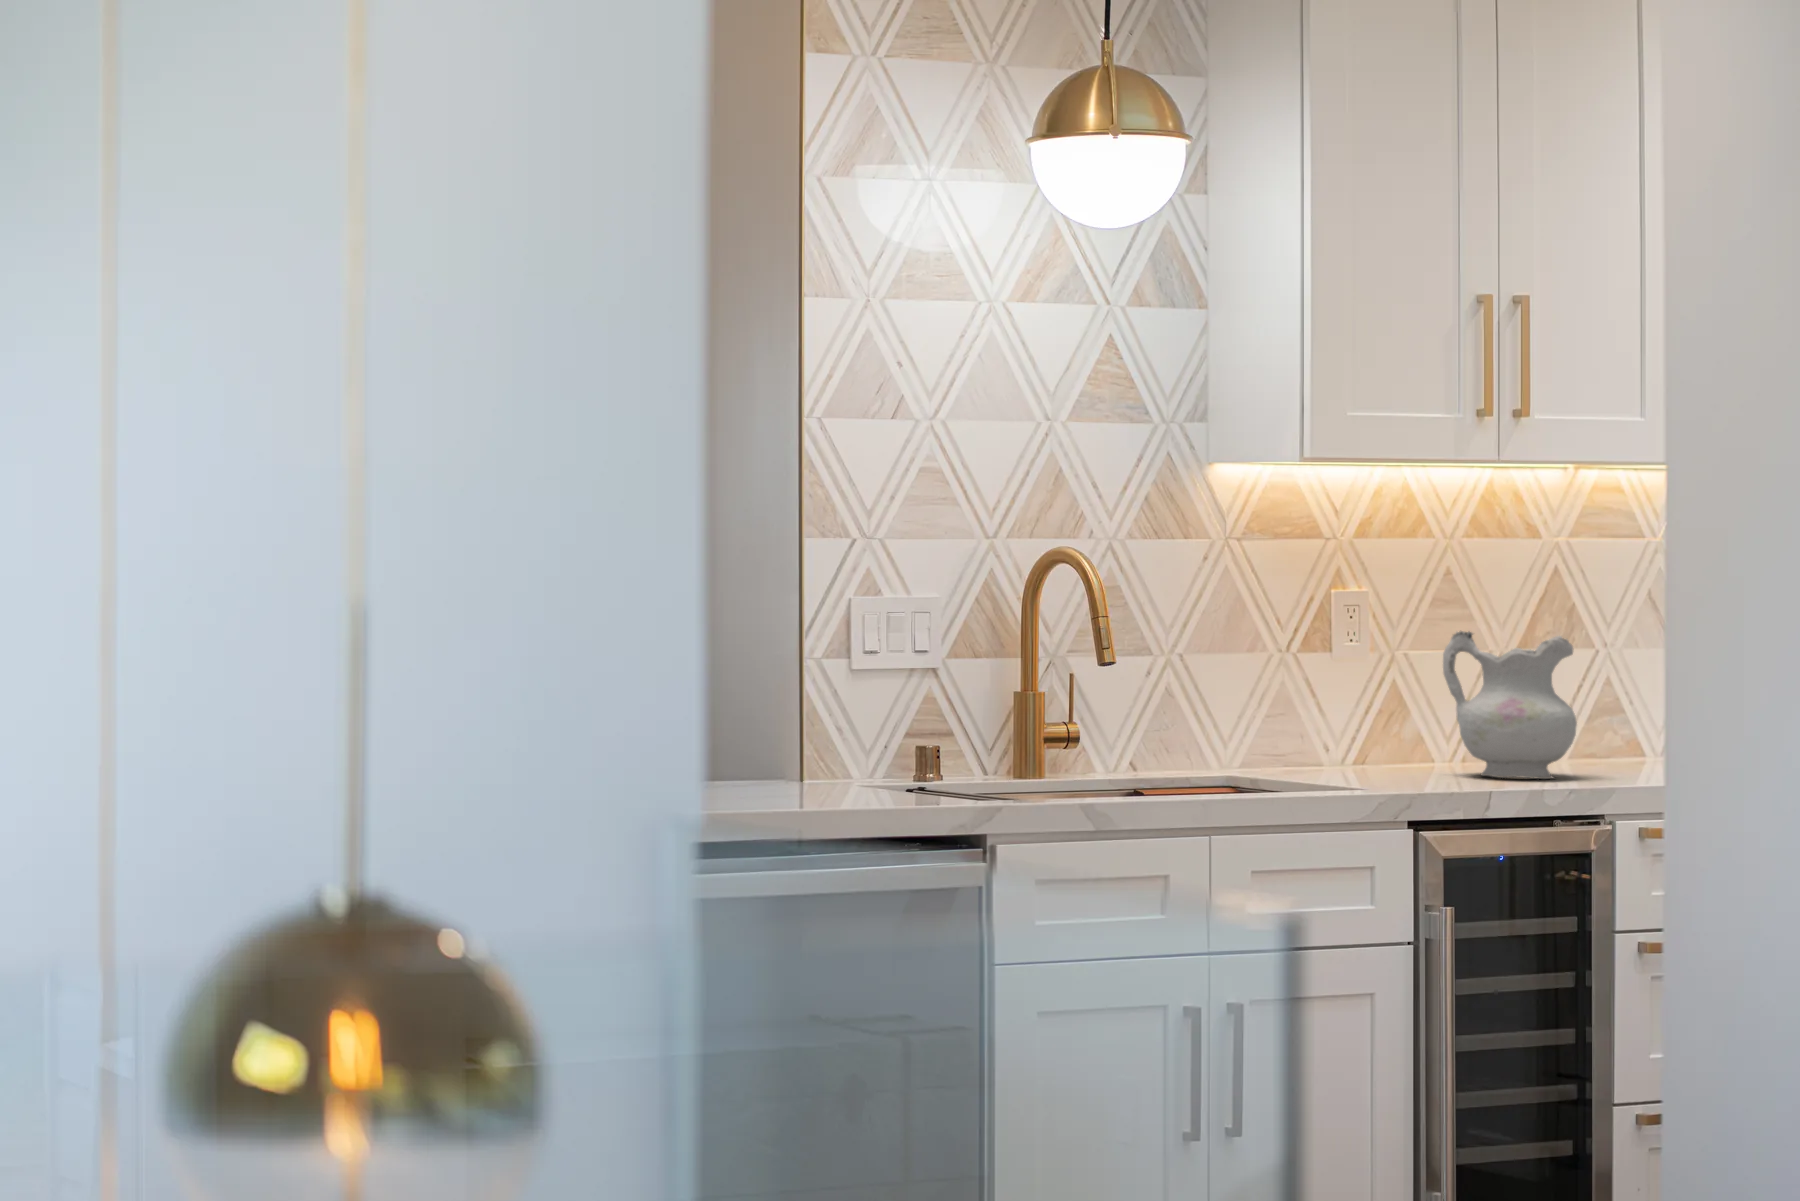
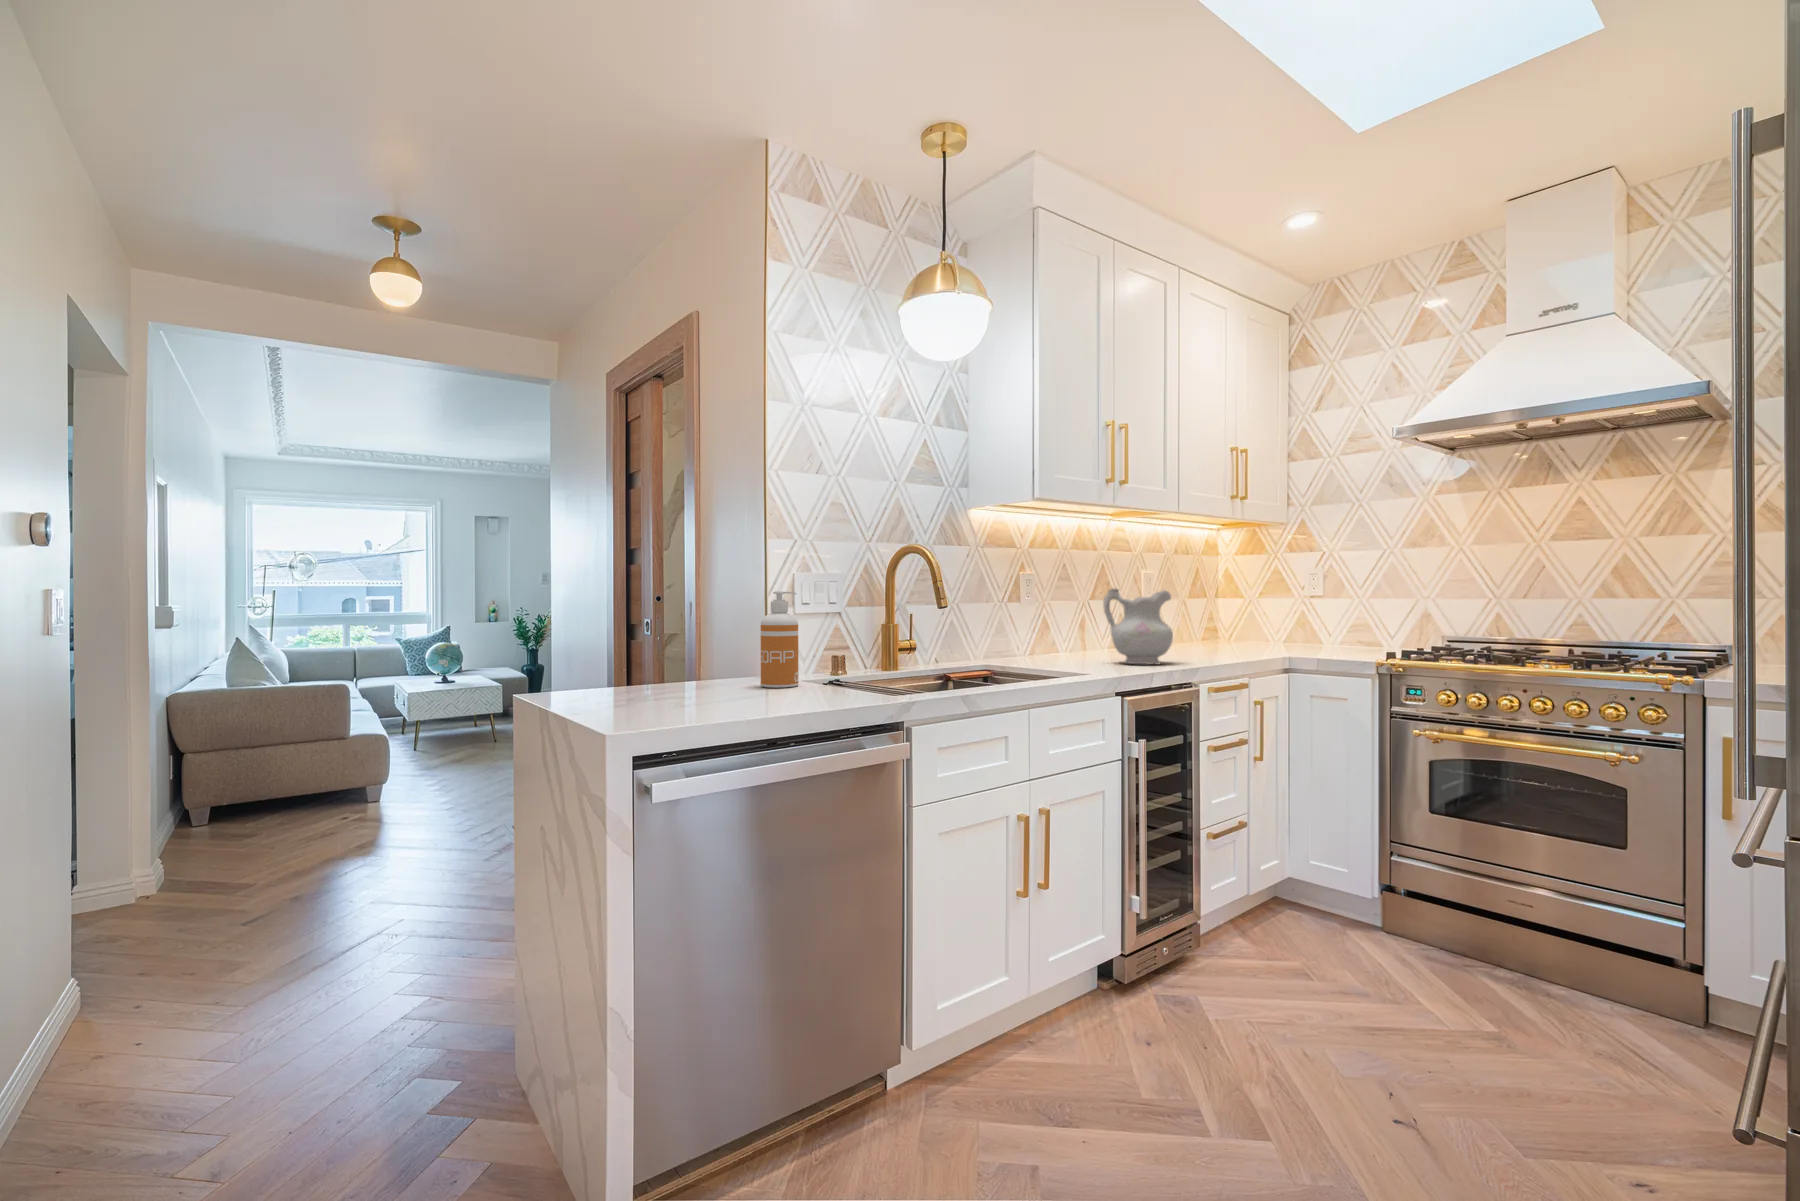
soap dispenser: none [785,632,851,799] -> present [761,591,799,688]

